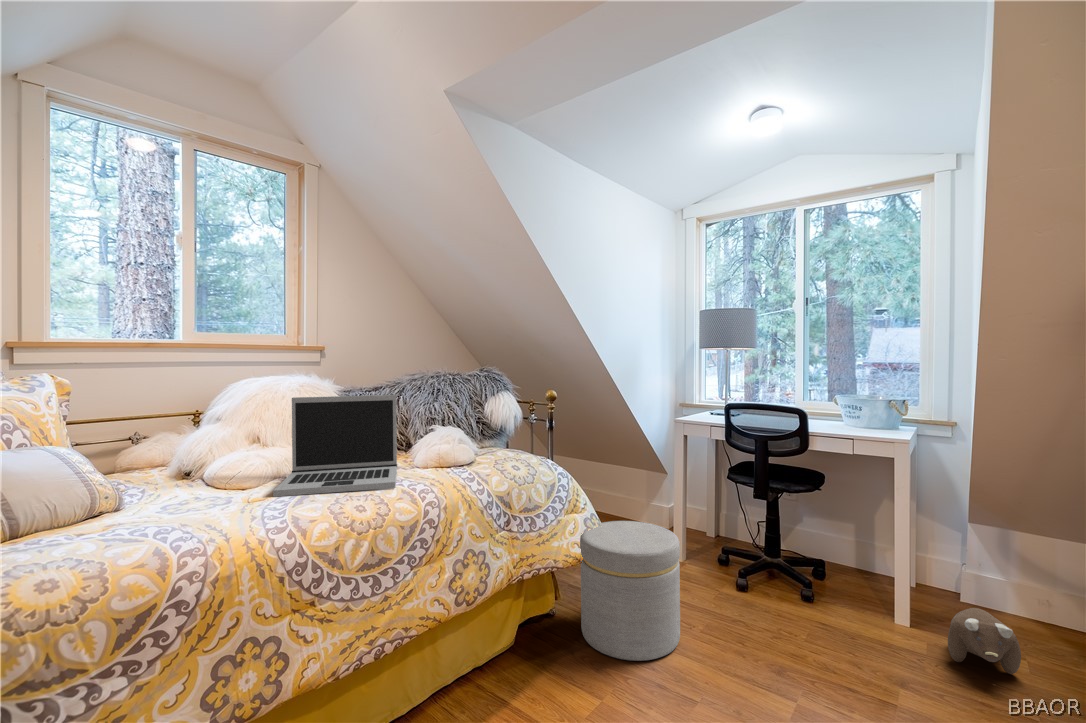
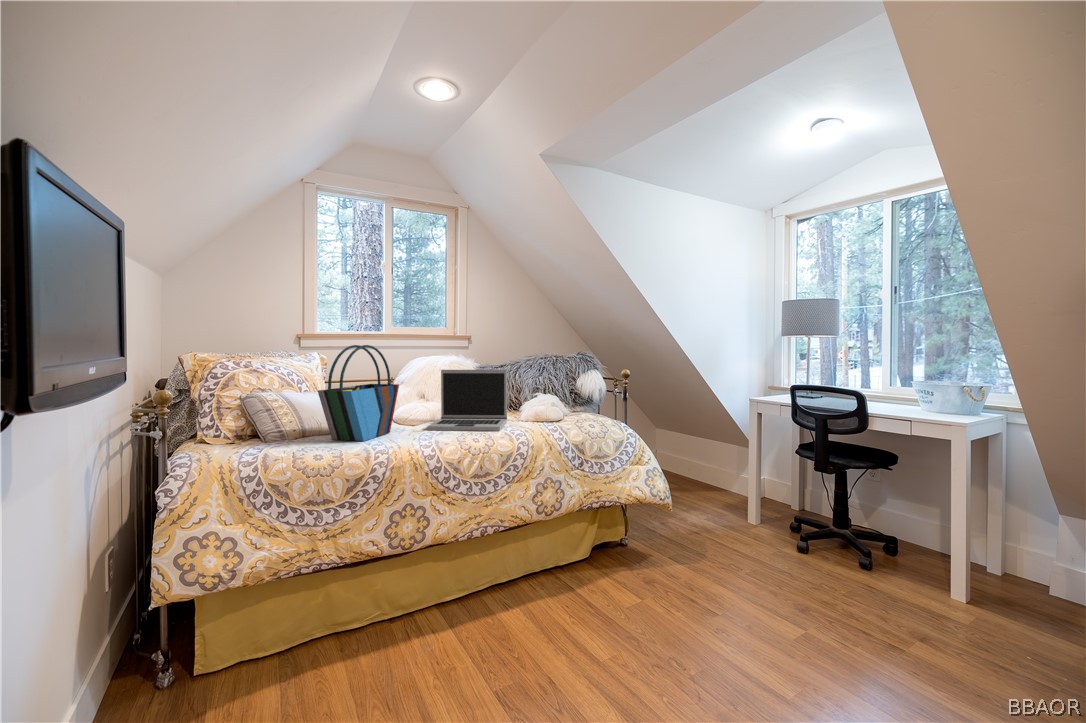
tote bag: none [51,361,222,537] -> present [318,345,399,441]
ottoman: present [580,521,680,661] -> none [642,476,723,580]
plush toy: present [948,608,1021,674] -> none [974,581,1047,643]

